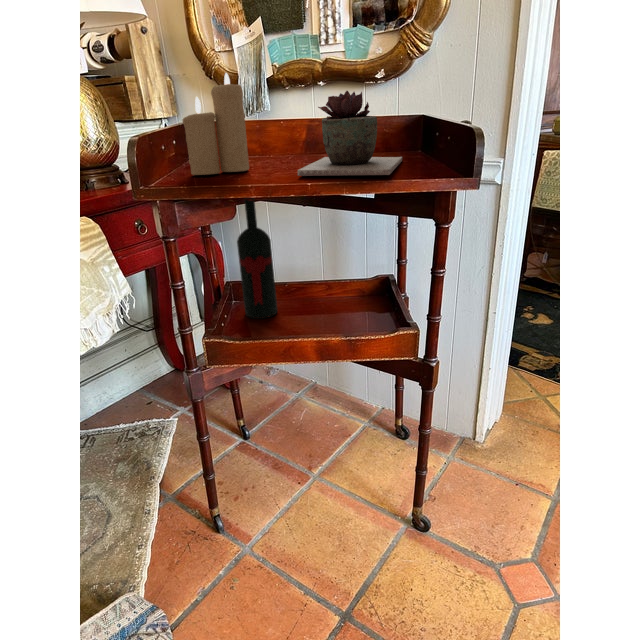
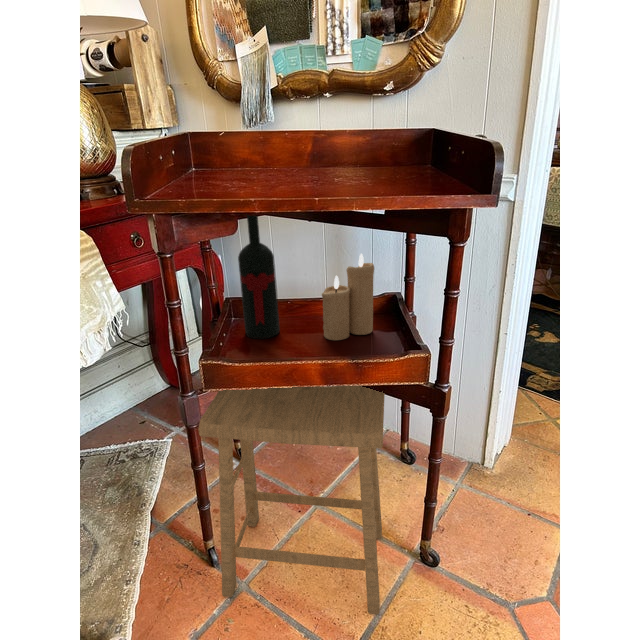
candle: present [183,73,249,175] -> present [322,254,374,340]
succulent plant: present [298,91,402,176] -> none [305,99,414,189]
footstool: none [202,354,377,573] -> present [199,385,385,614]

